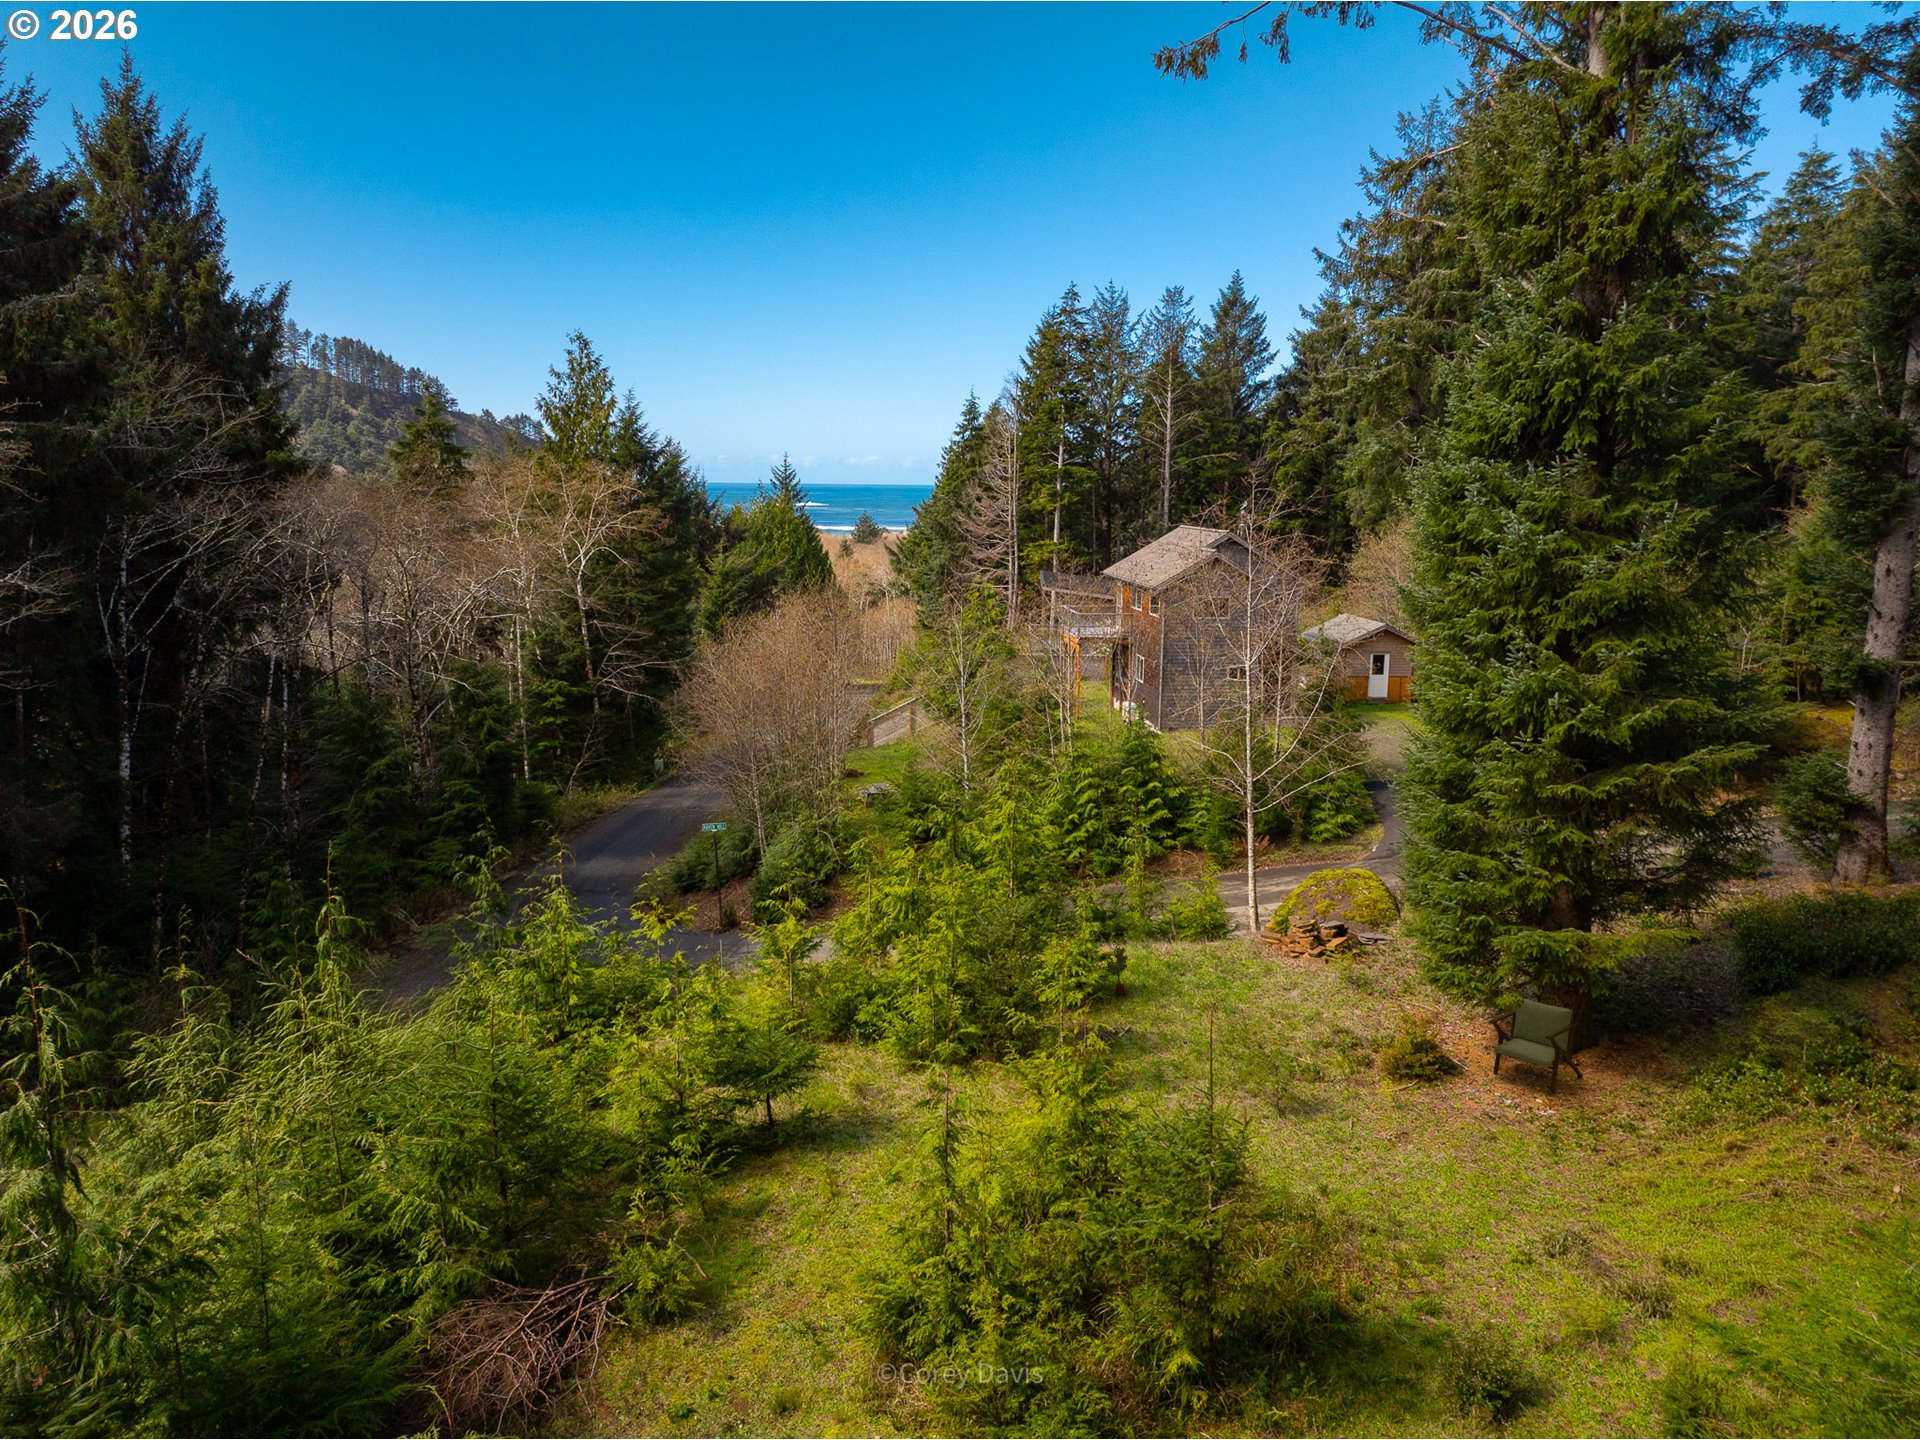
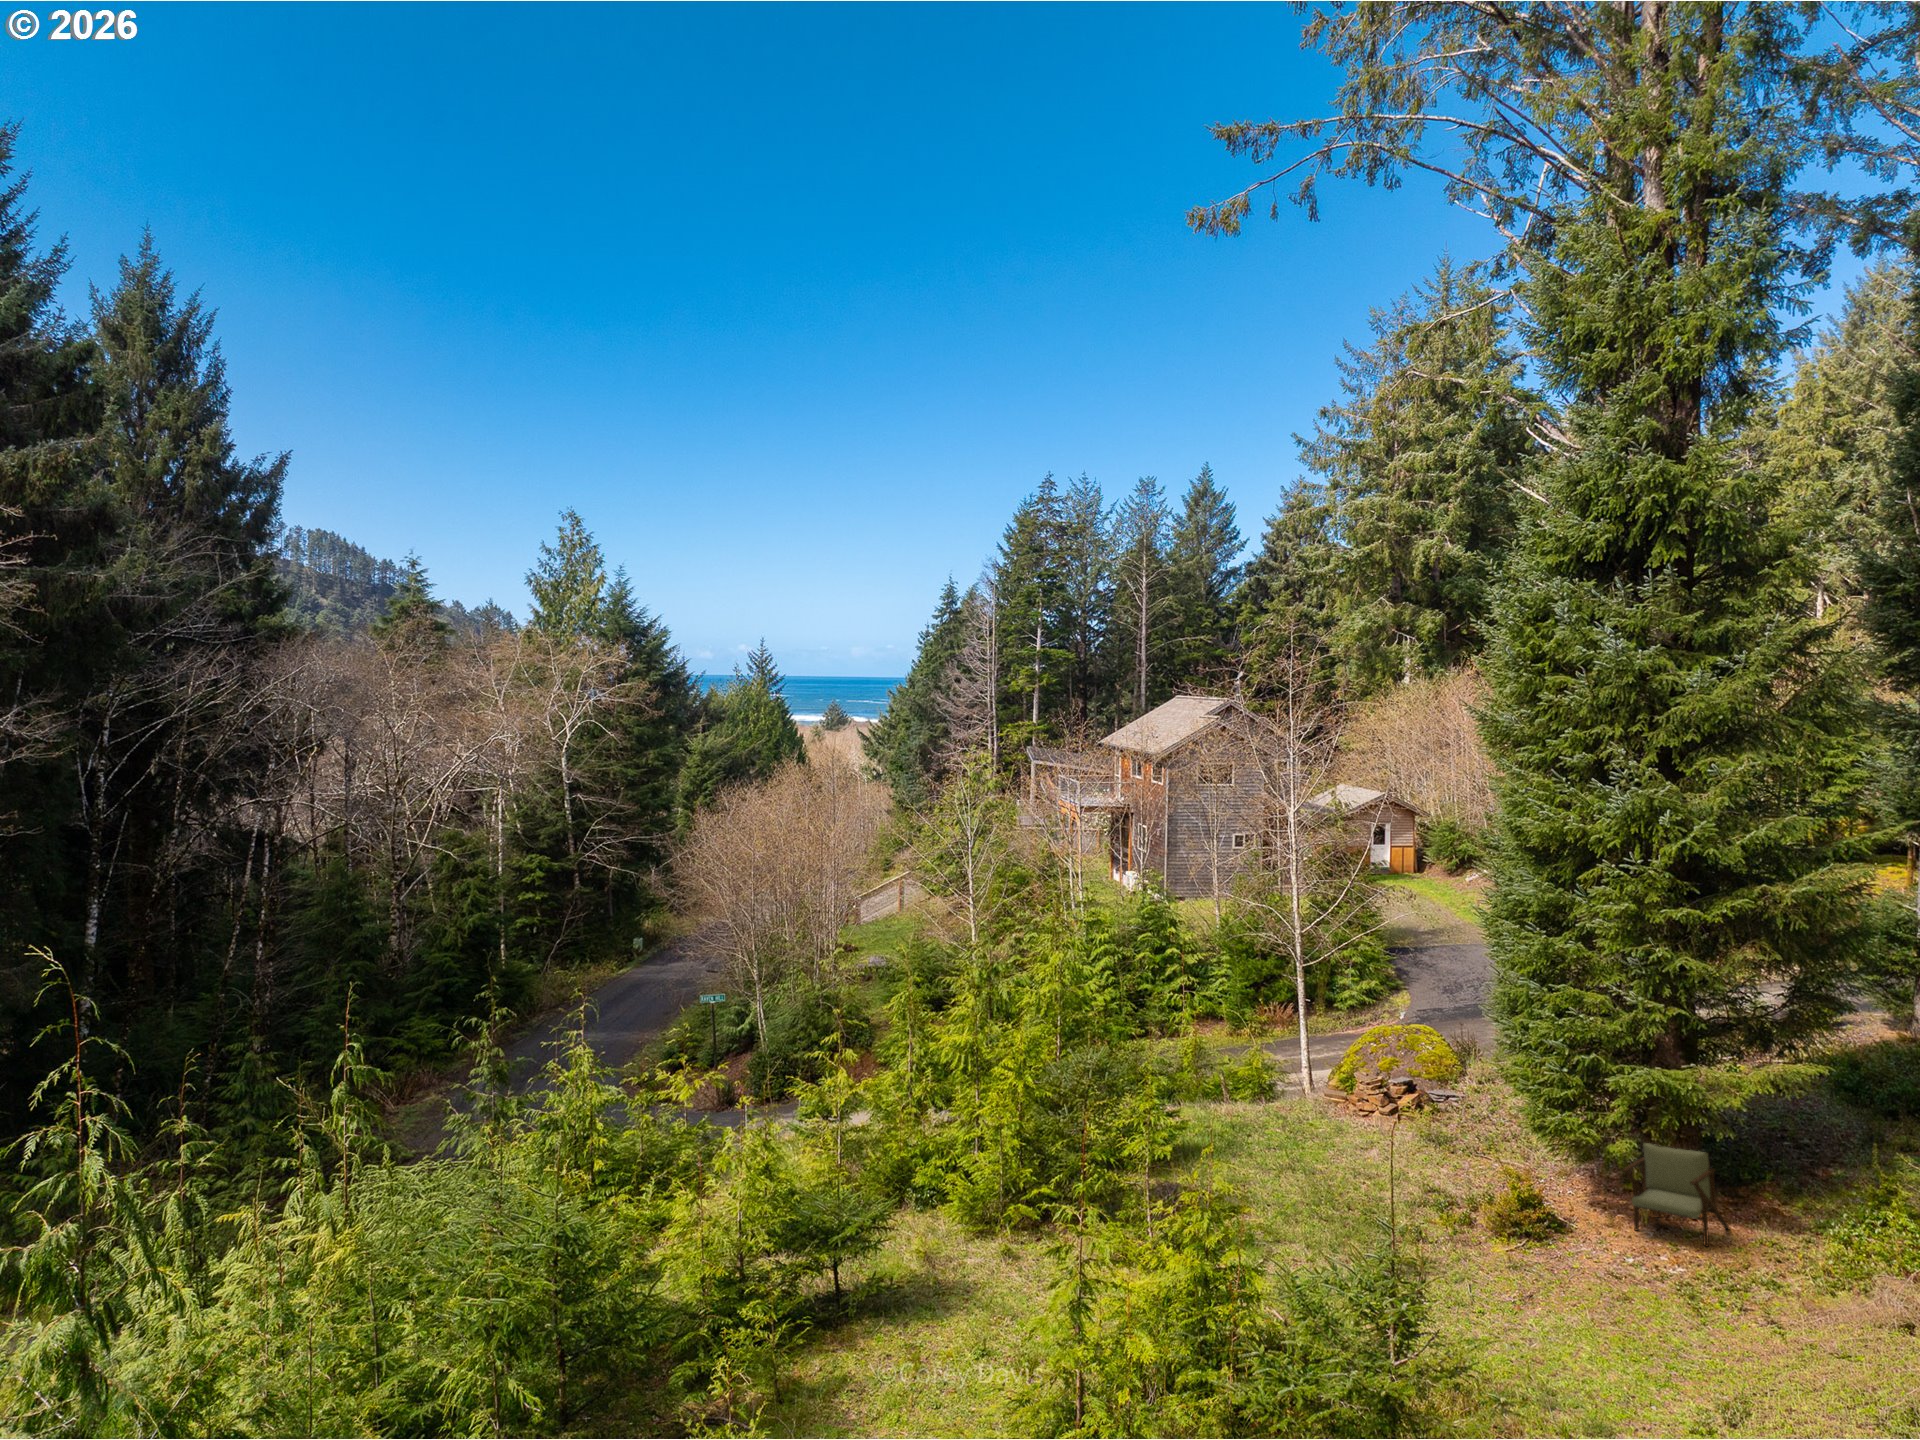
potted tree: present [1105,946,1128,995] -> none [1174,1111,1200,1167]

